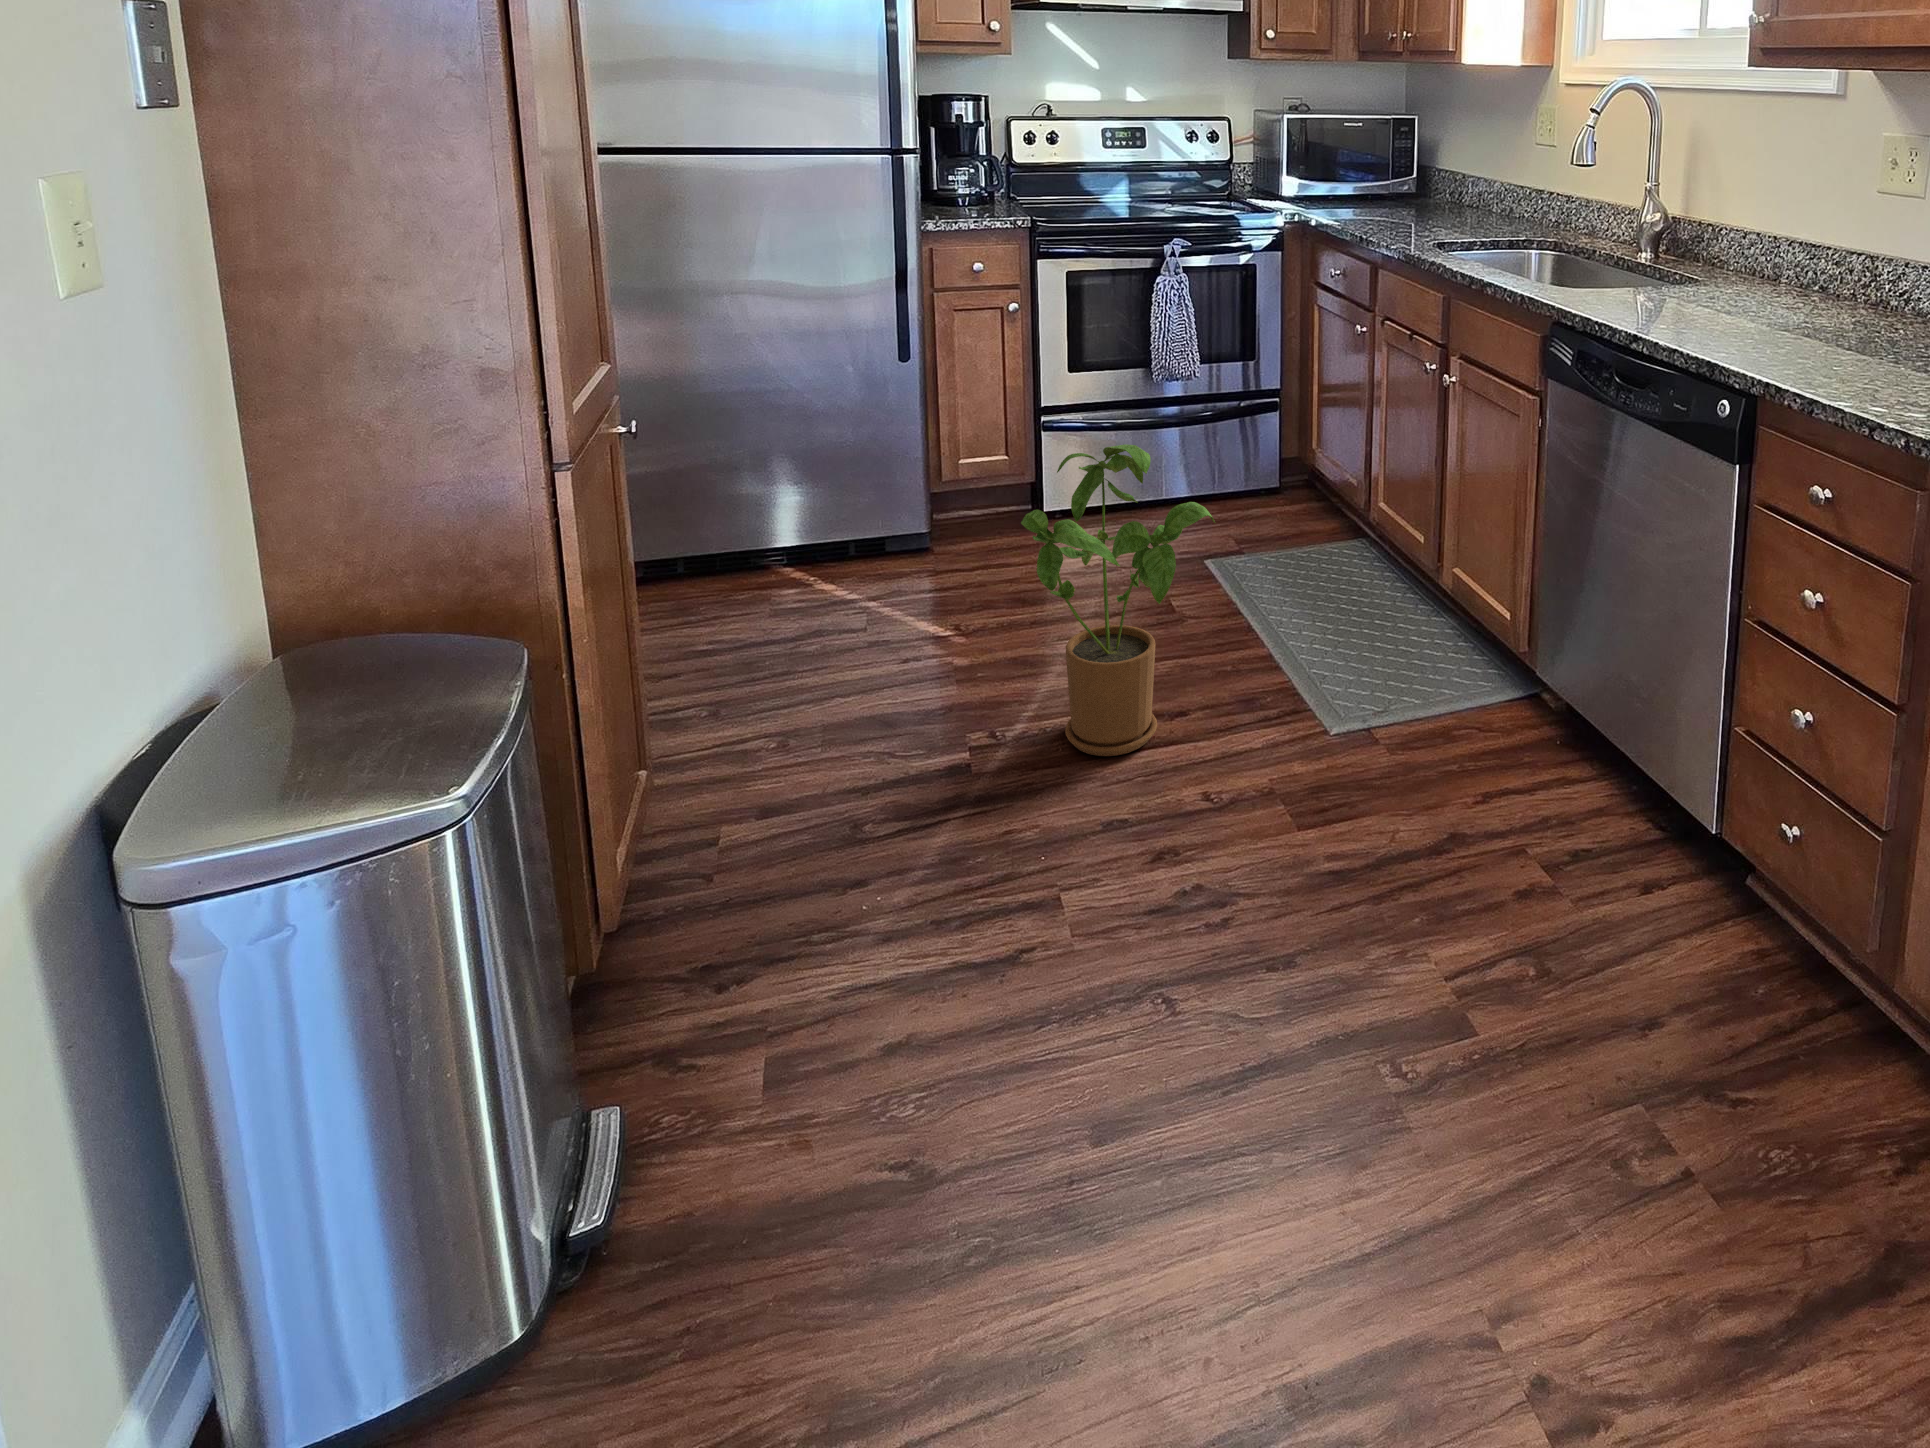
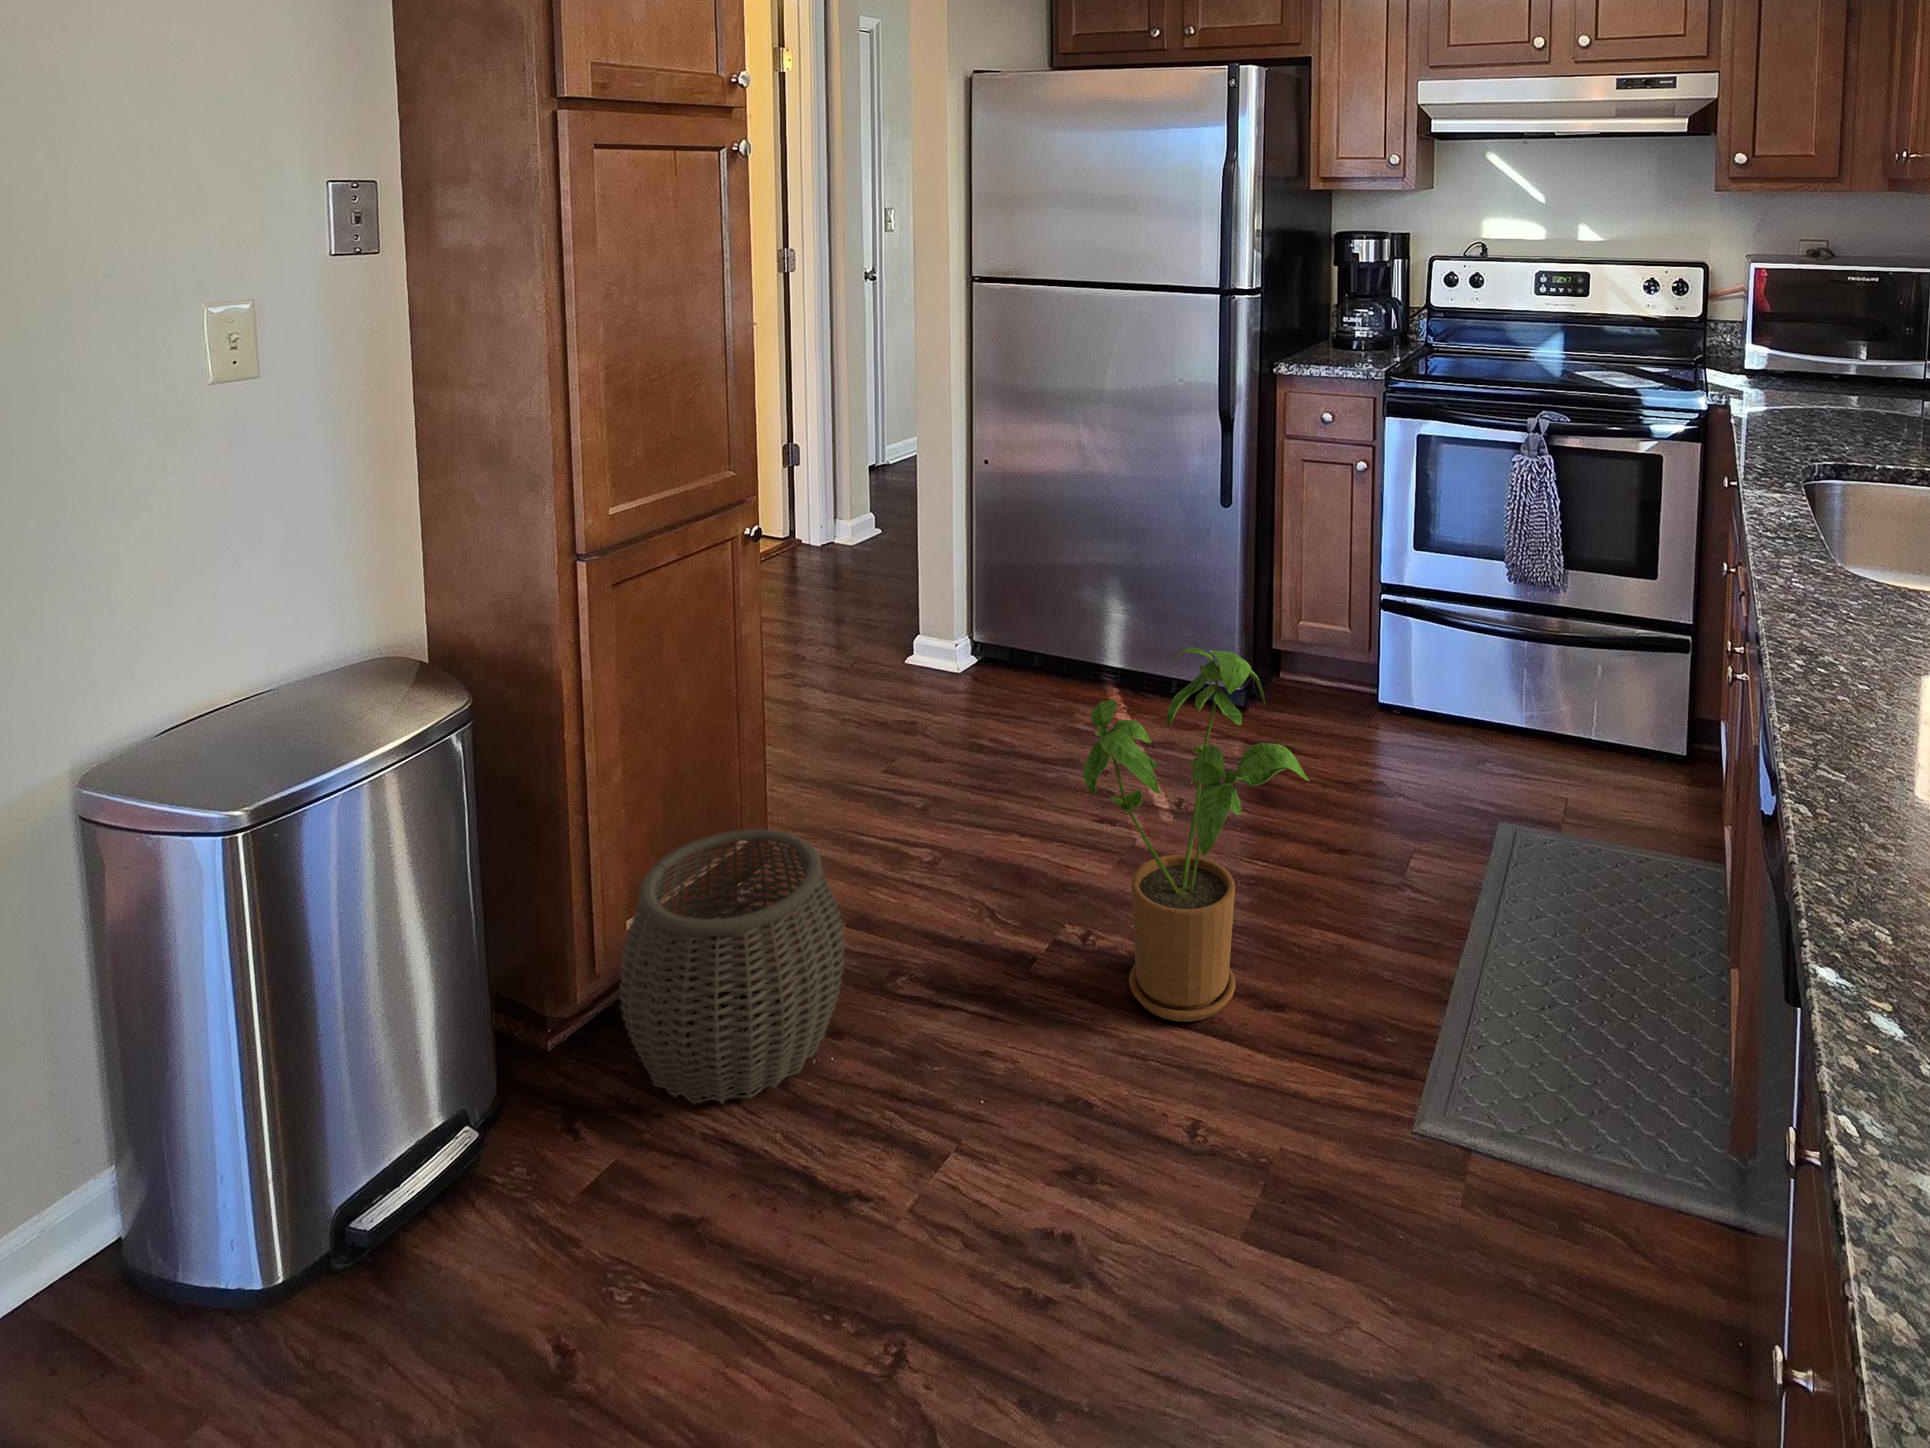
woven basket: none [639,724,890,1009] -> present [620,829,844,1103]

